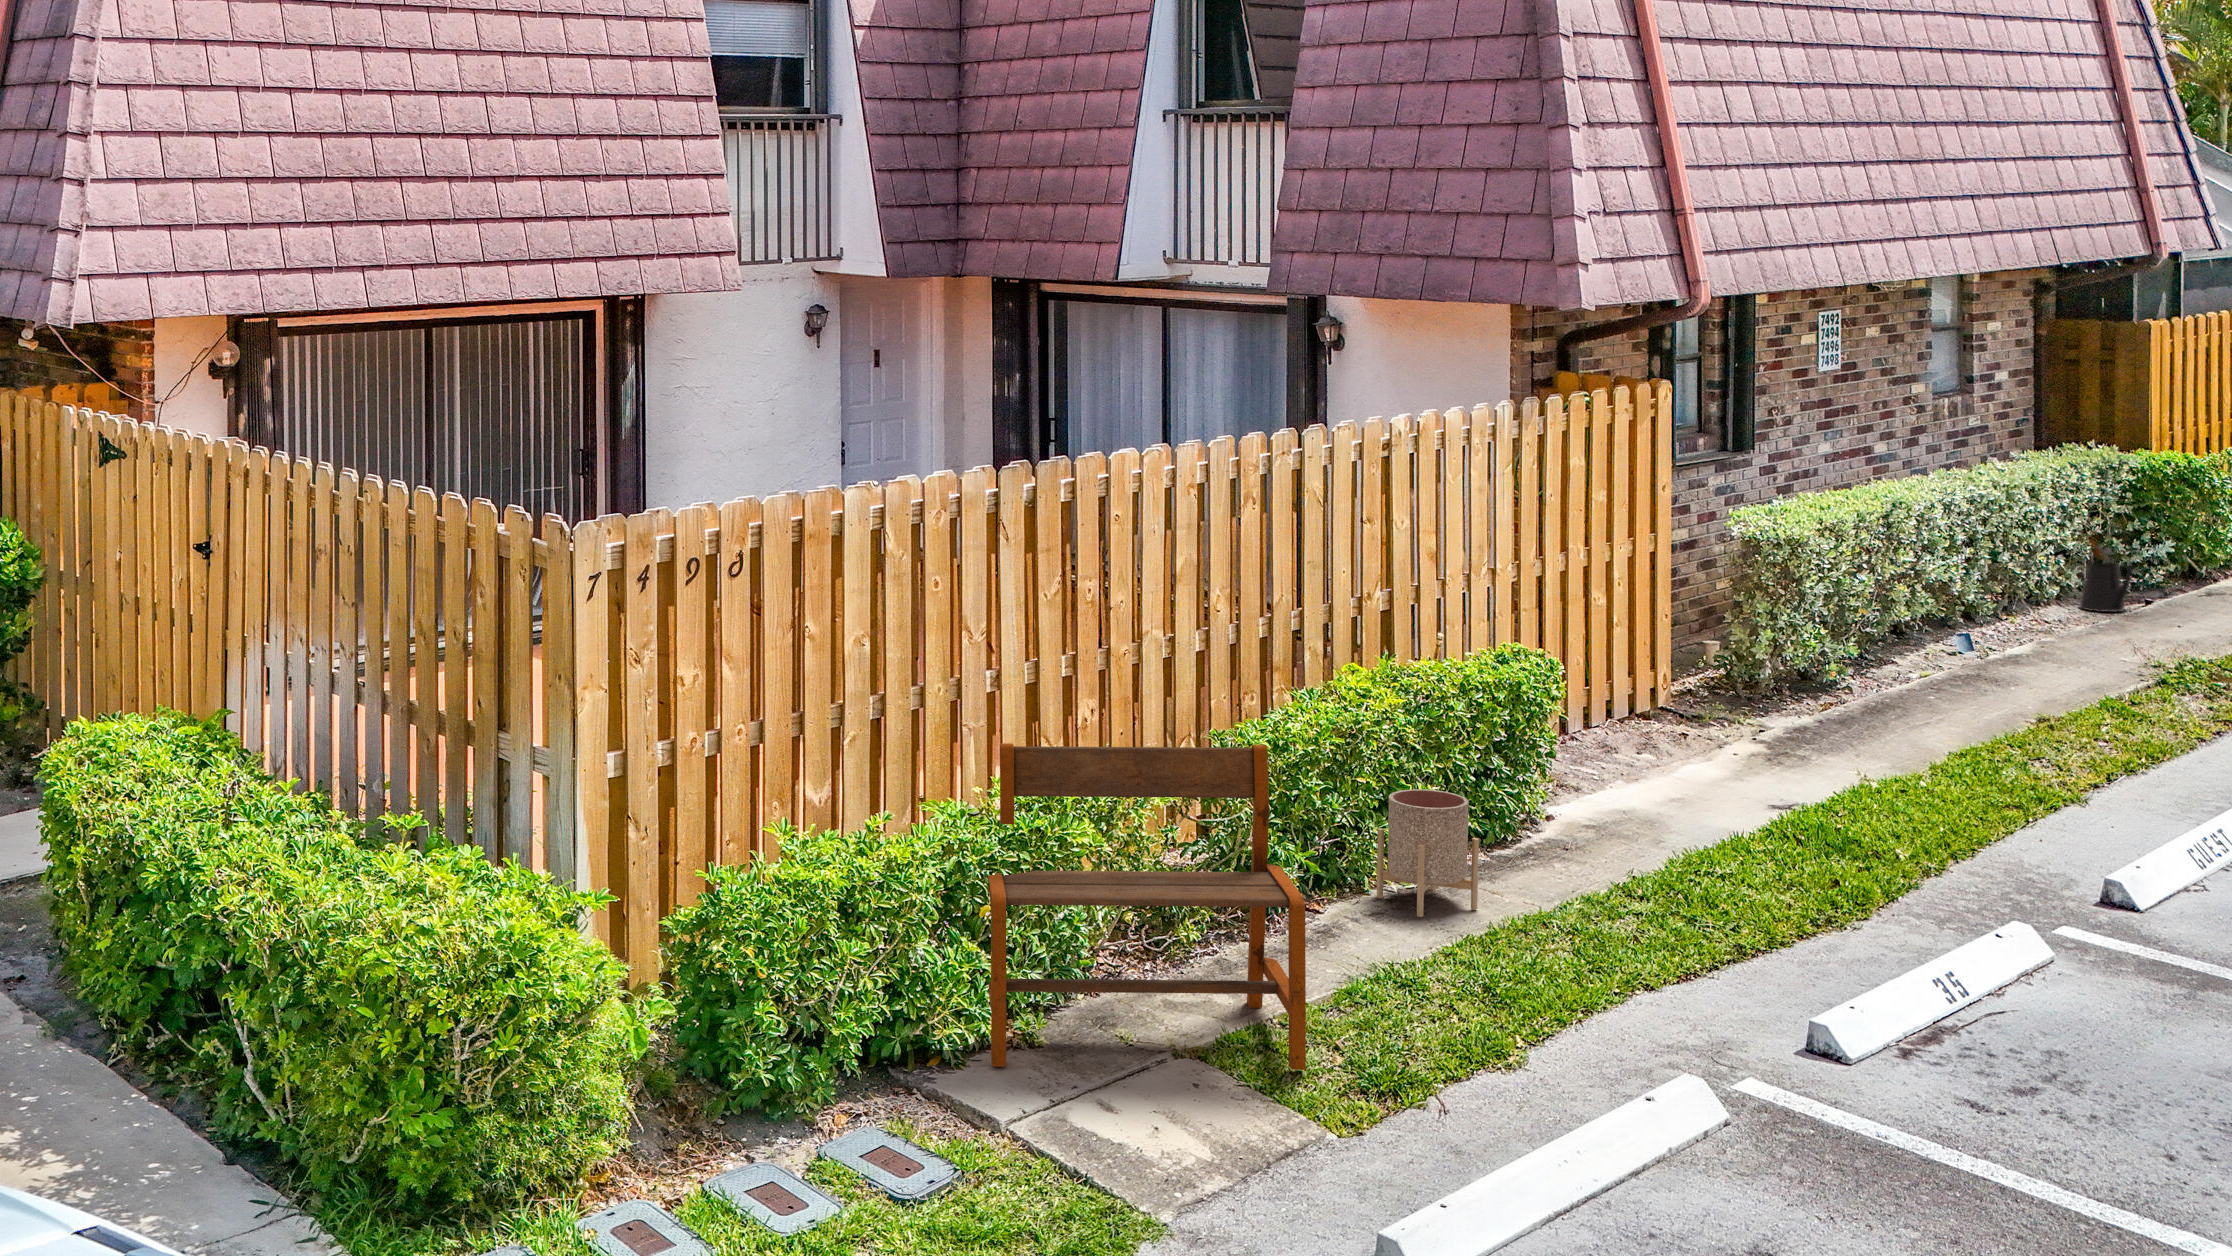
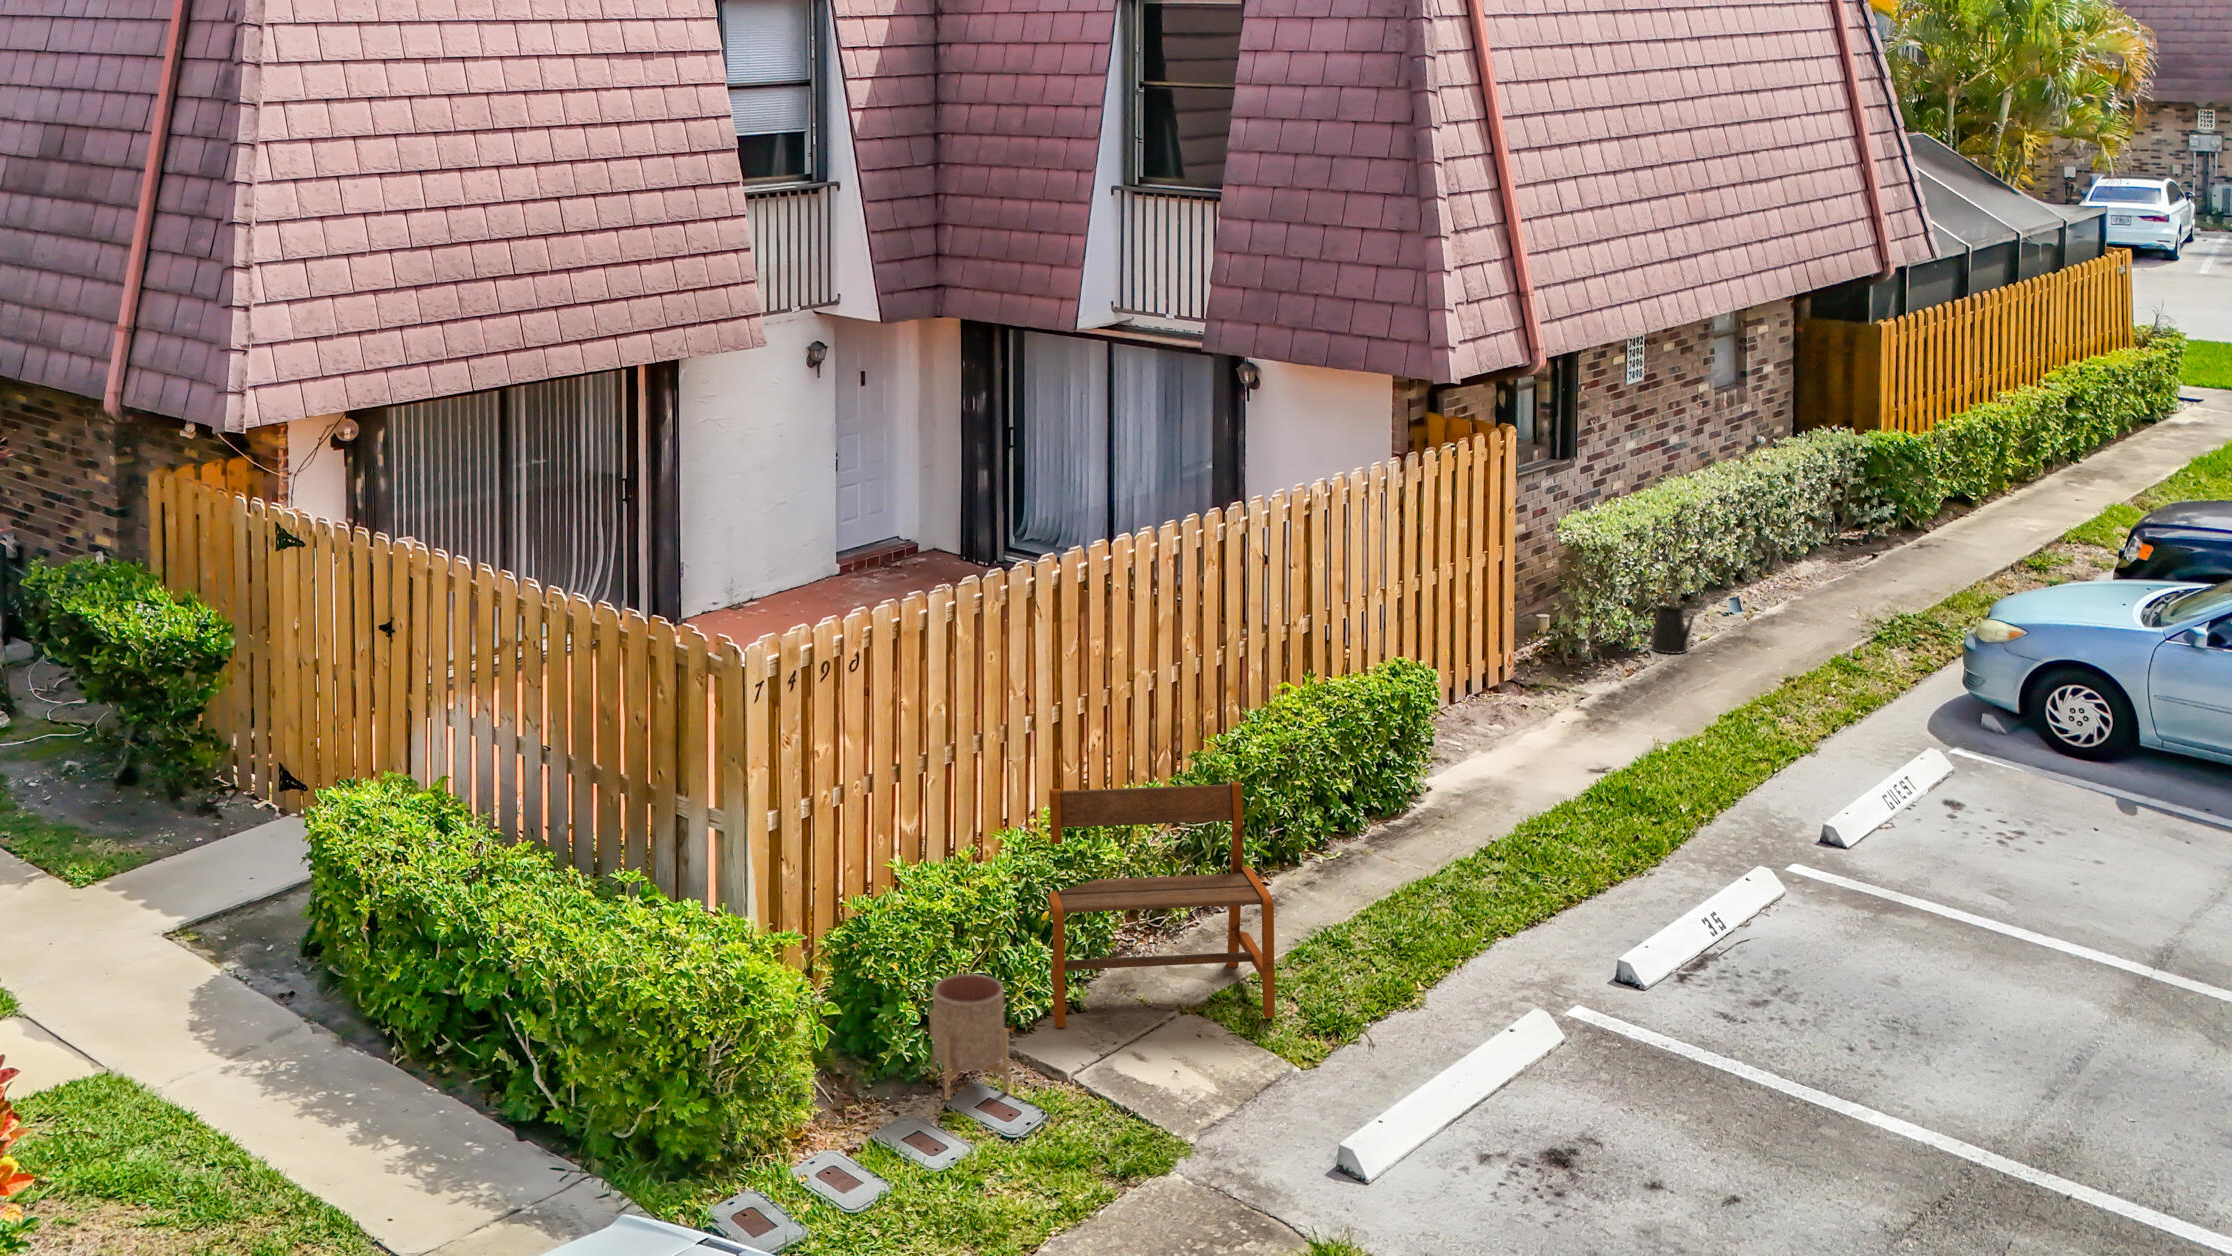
watering can: present [2077,542,2133,612] -> present [1649,589,1695,654]
planter: present [1377,789,1479,917] -> present [929,974,1009,1100]

